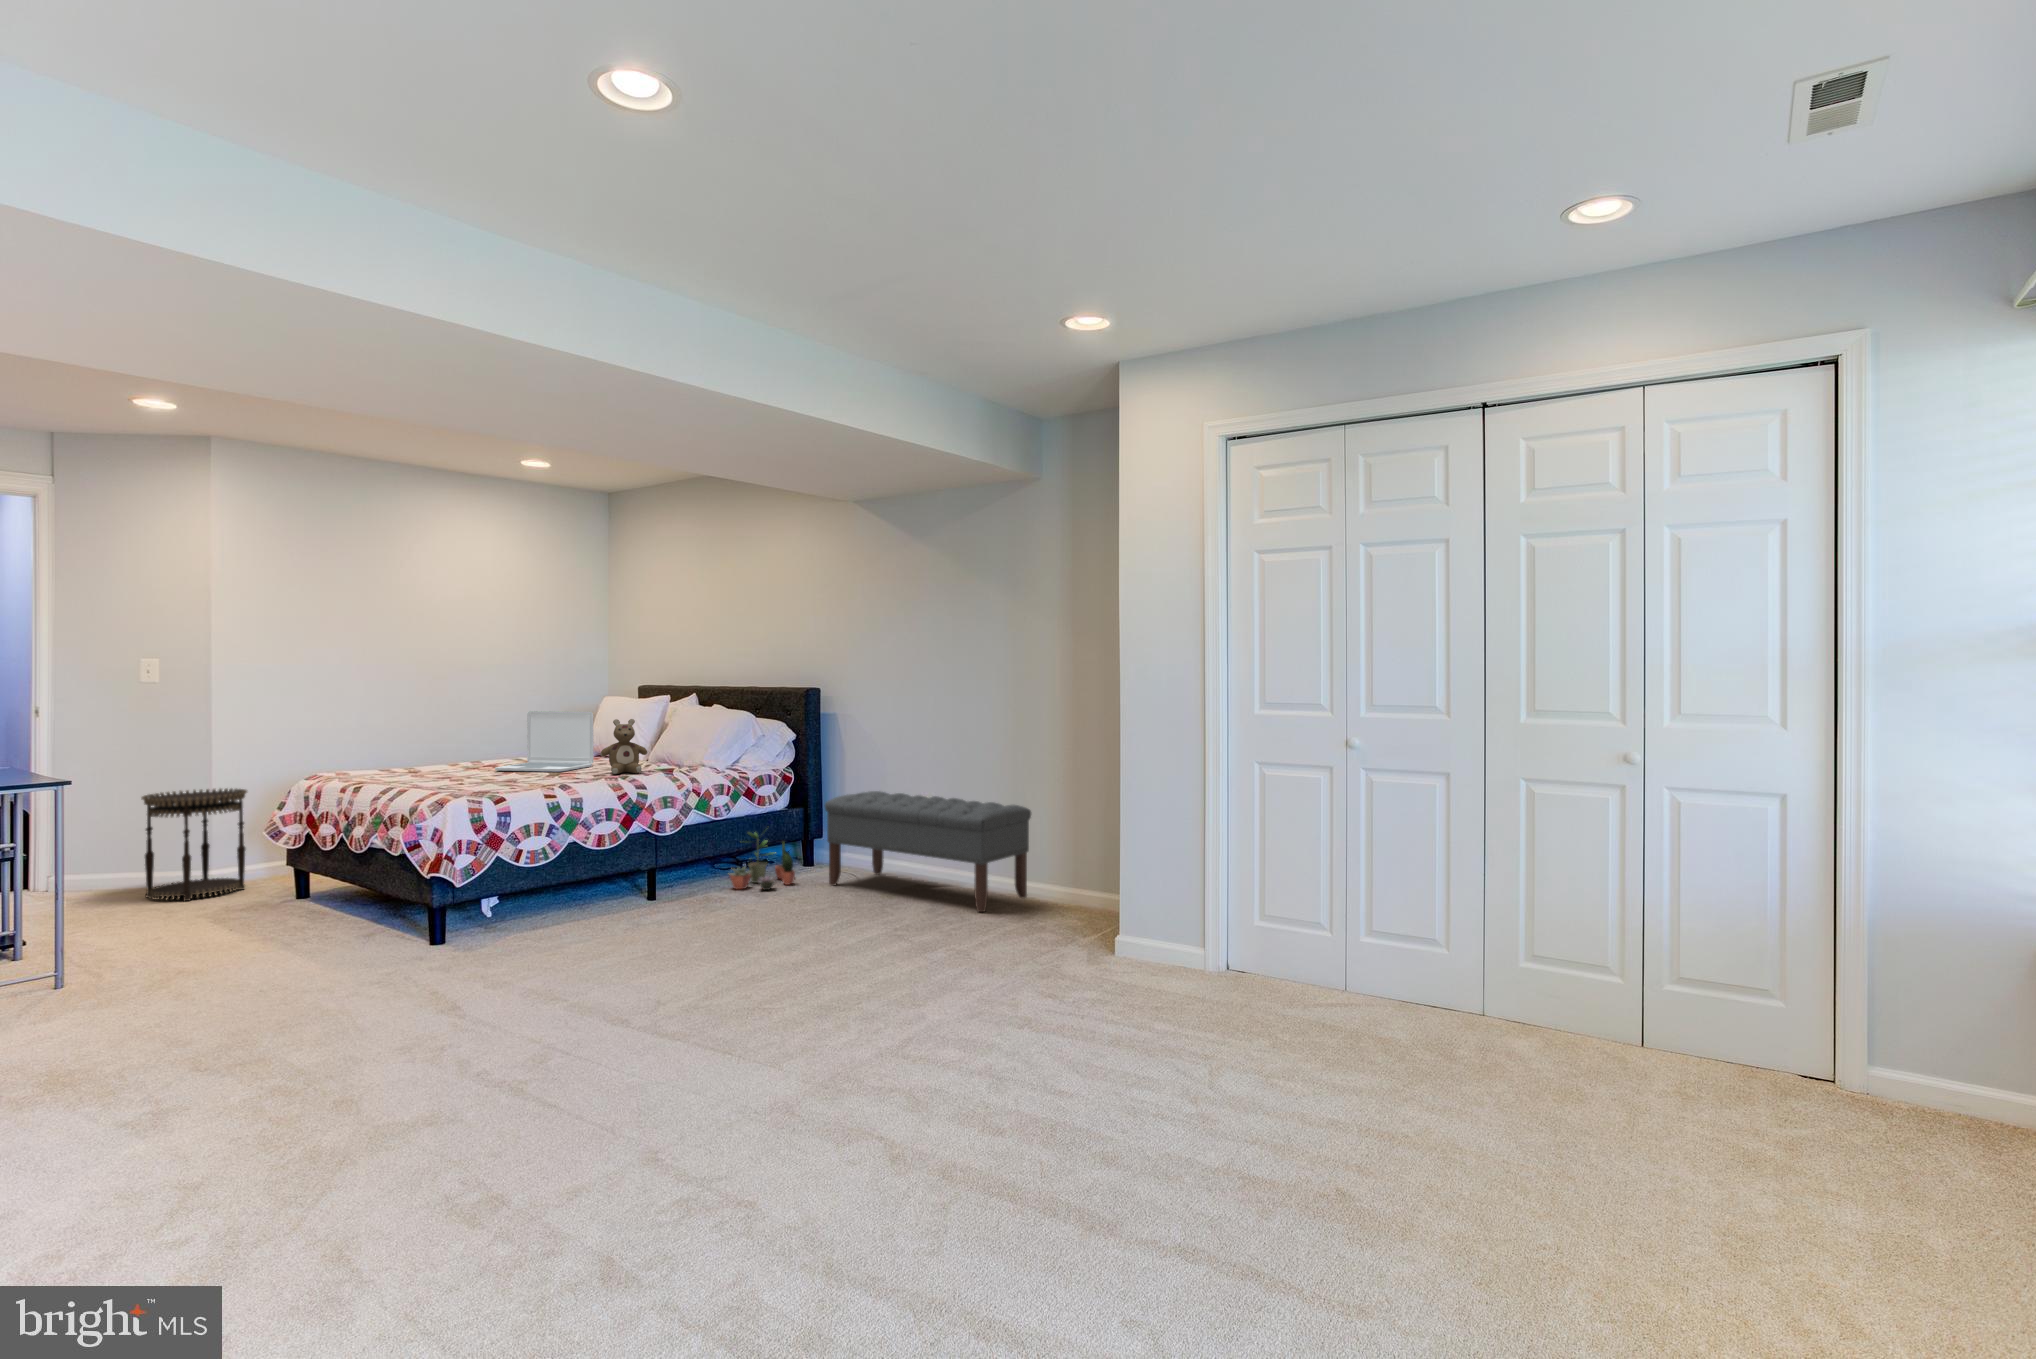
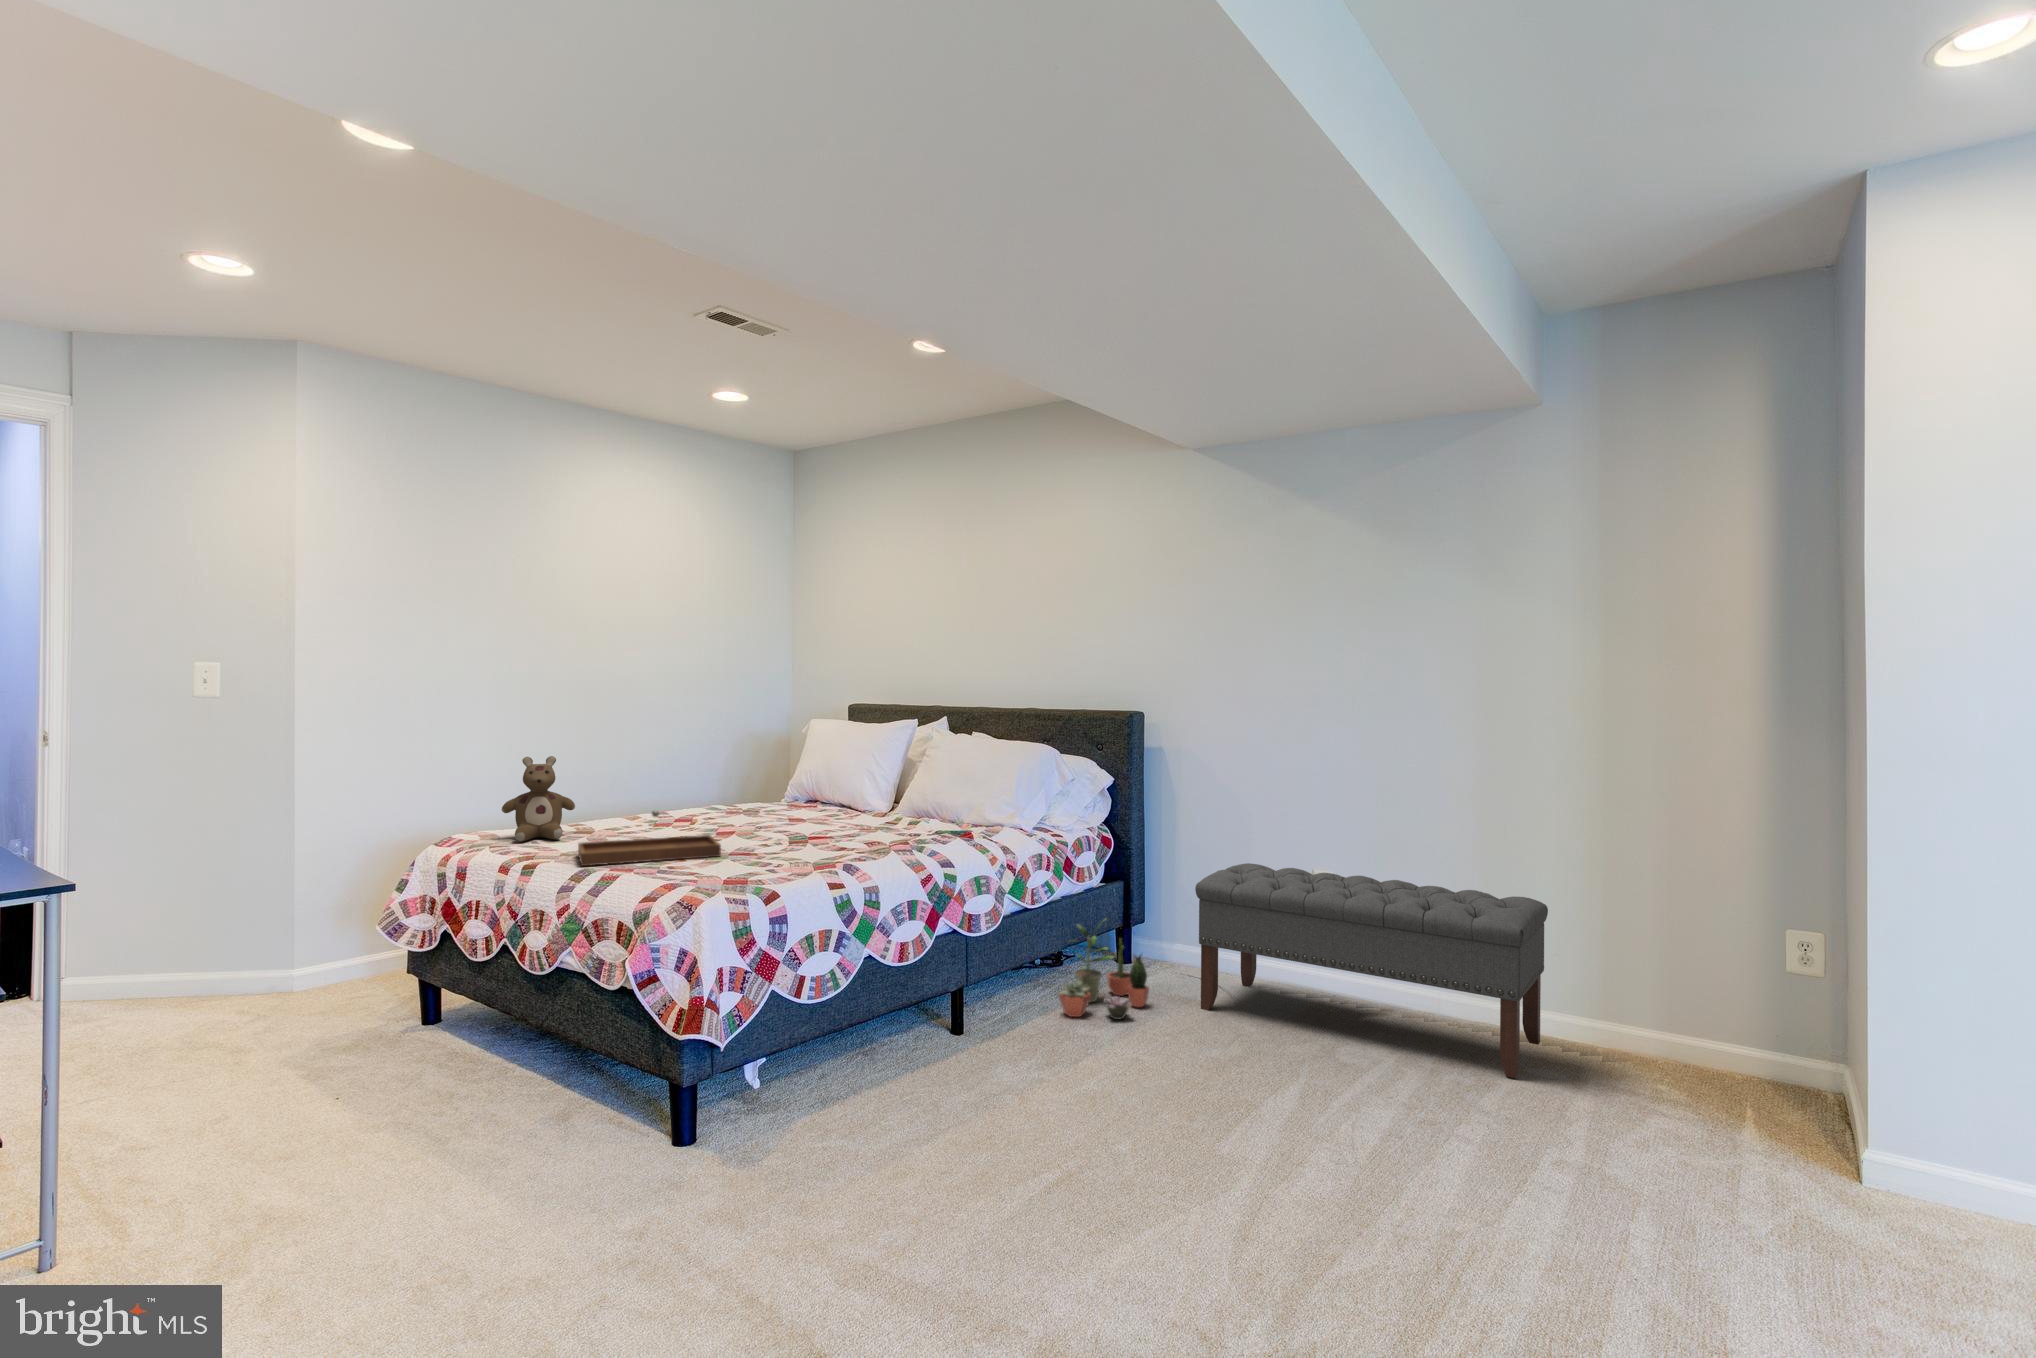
laptop: present [495,711,594,772] -> none [699,740,831,833]
stuffed bear: present [600,719,648,774] -> present [502,756,575,841]
tray: none [392,754,490,788] -> present [578,810,721,866]
side table: present [142,789,247,901] -> none [194,853,347,1033]

